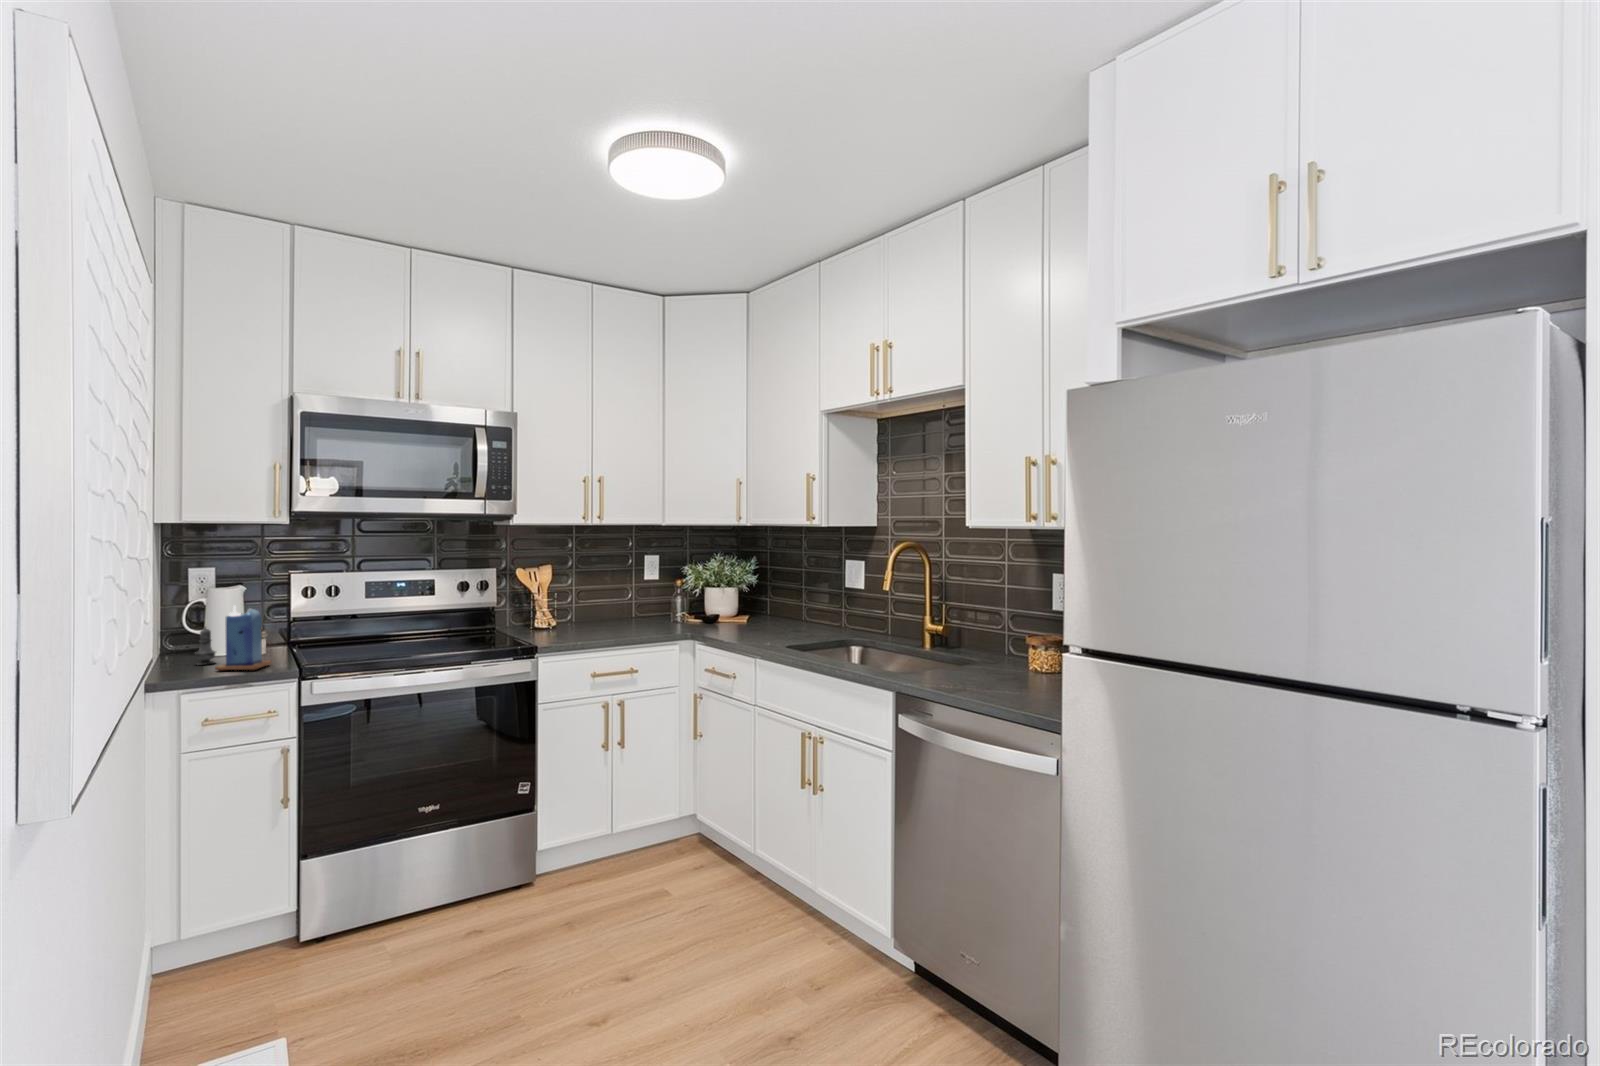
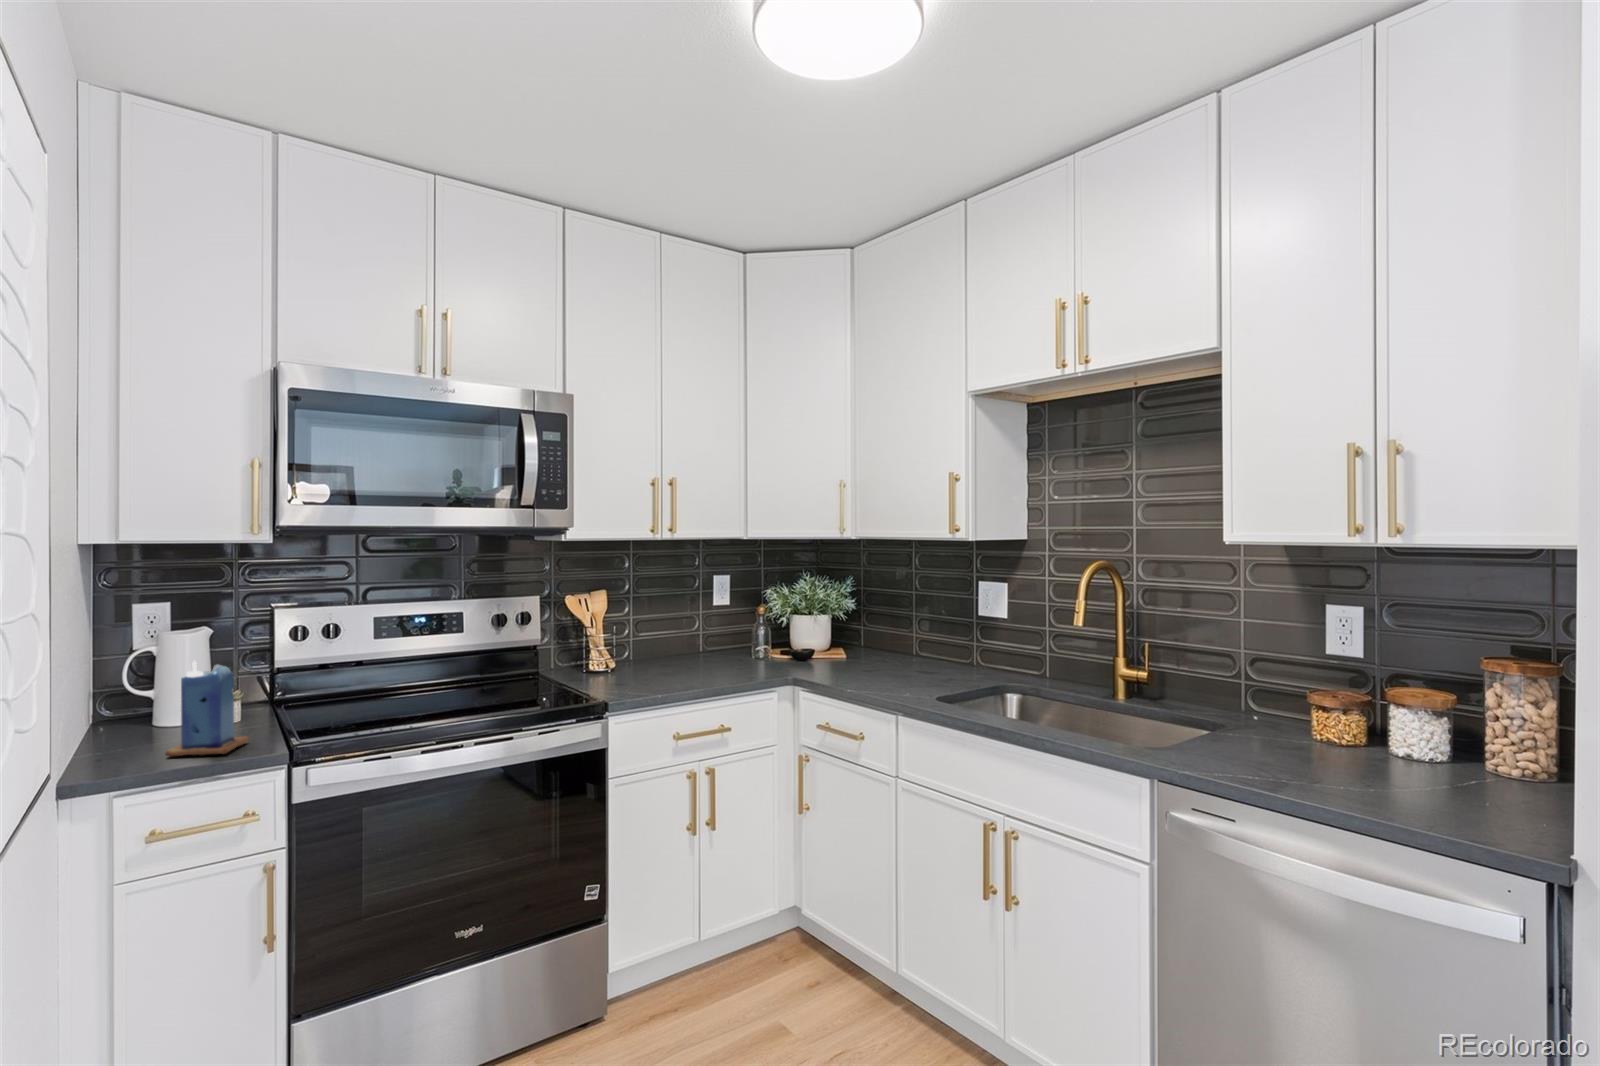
salt shaker: present [195,627,216,665] -> none [137,689,170,745]

